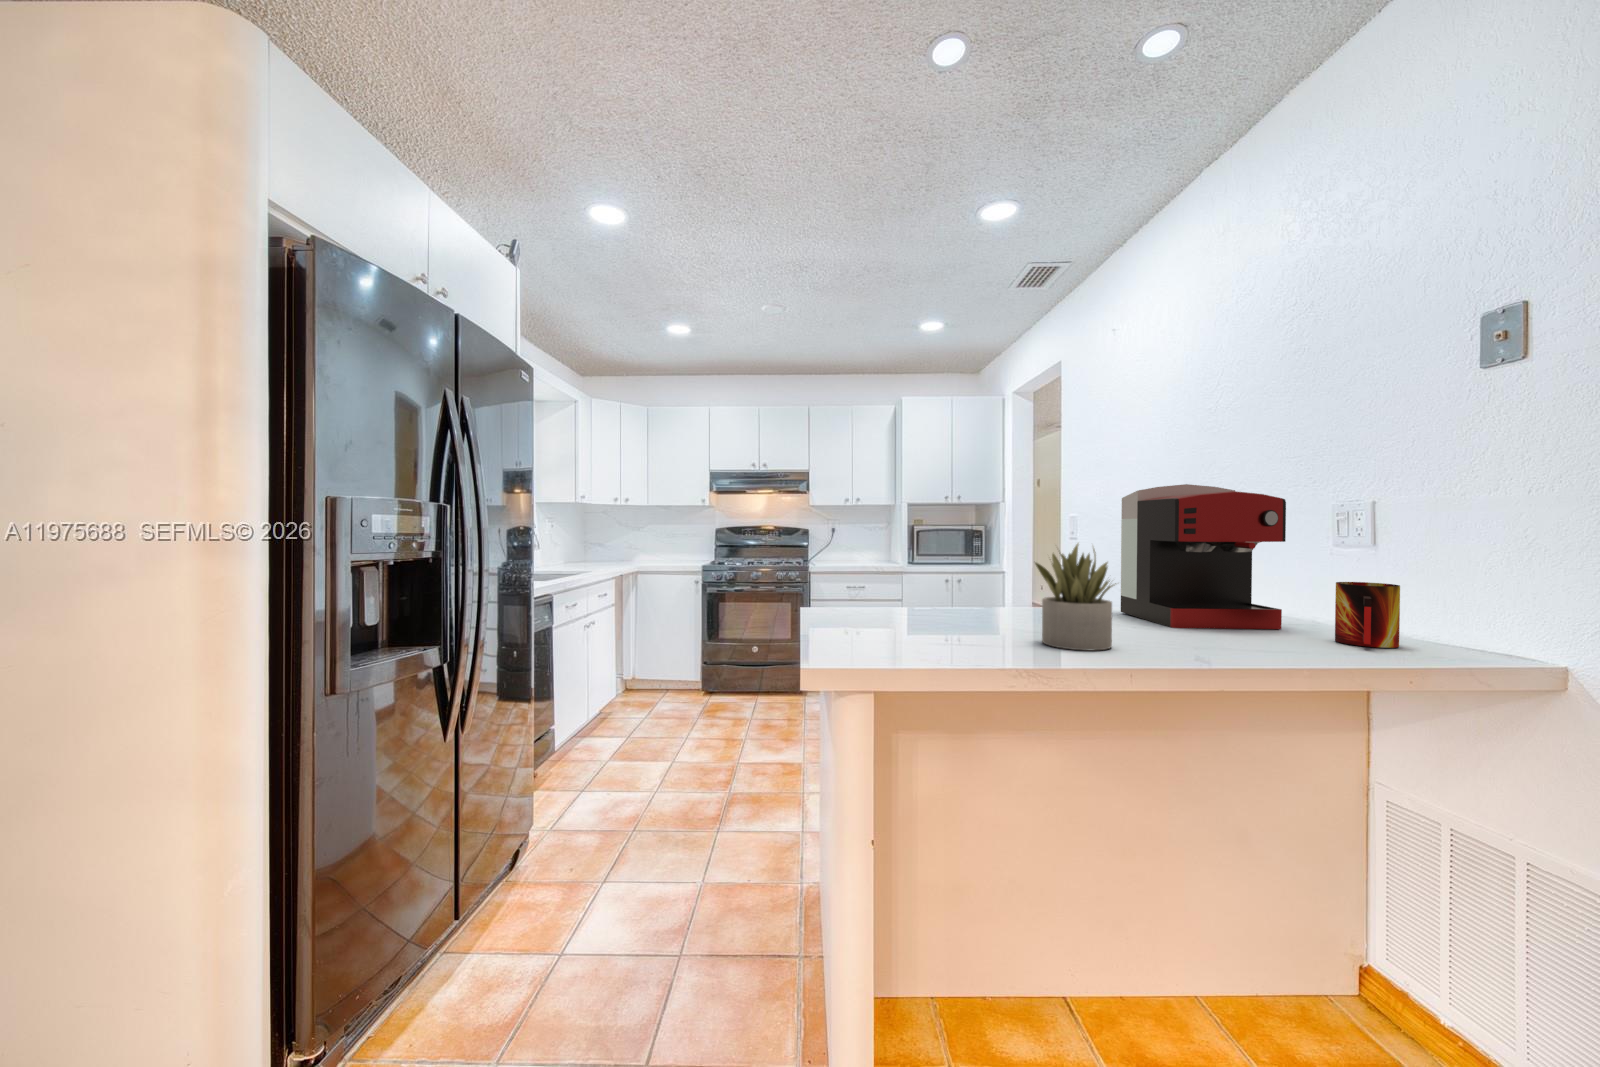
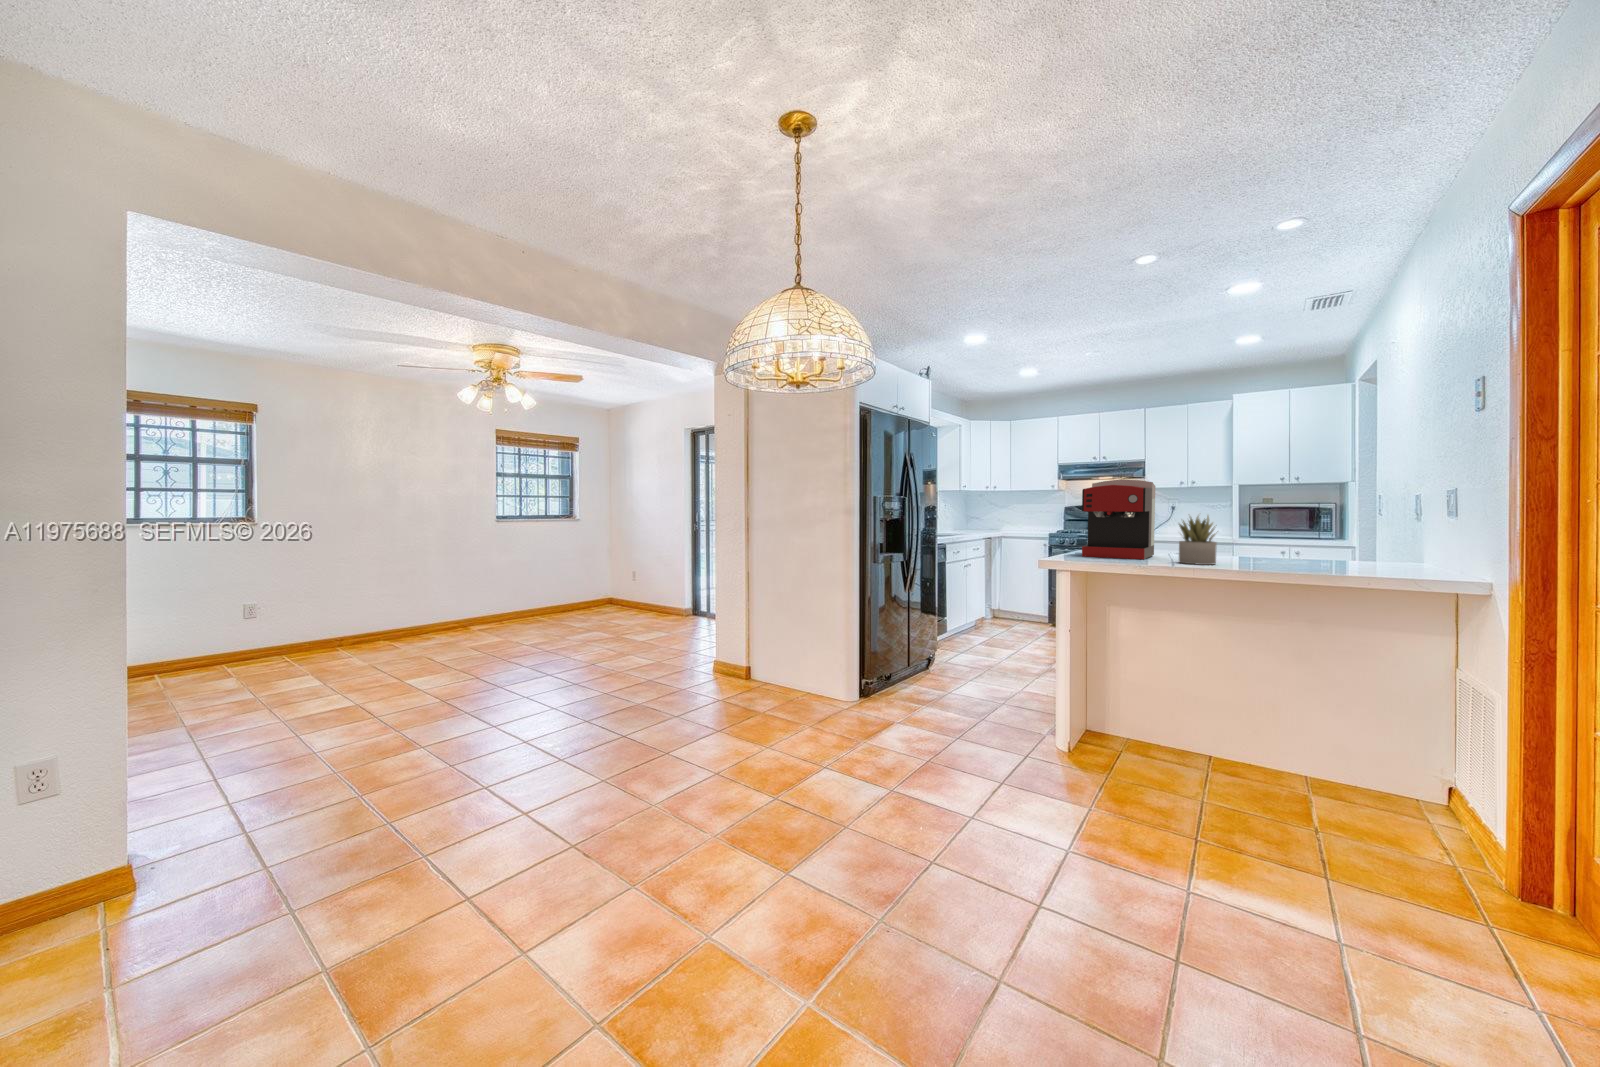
coffee maker: present [1121,484,1286,629] -> present [1082,479,1155,559]
mug: present [1335,582,1400,648] -> none [1385,537,1430,574]

